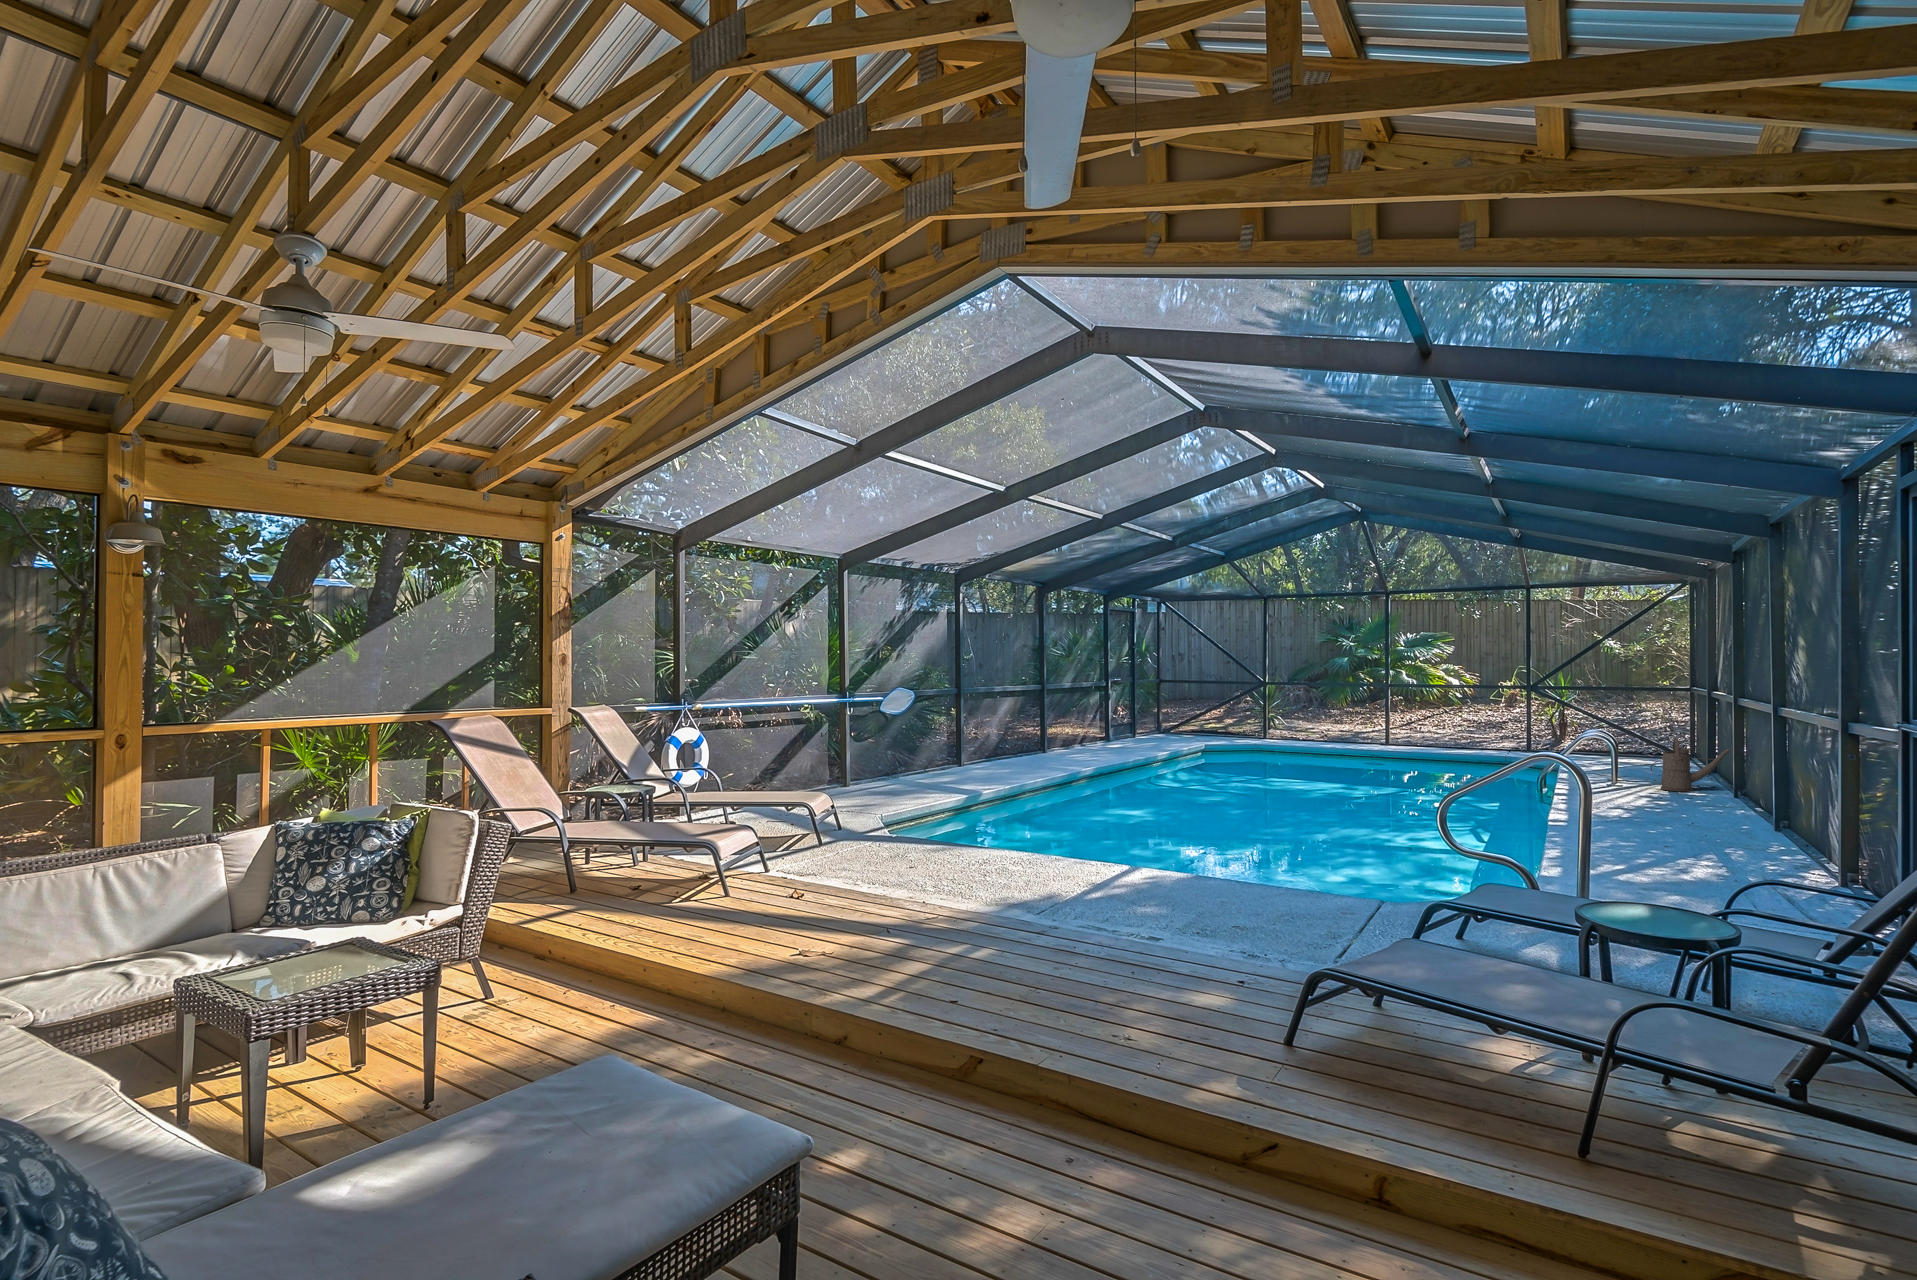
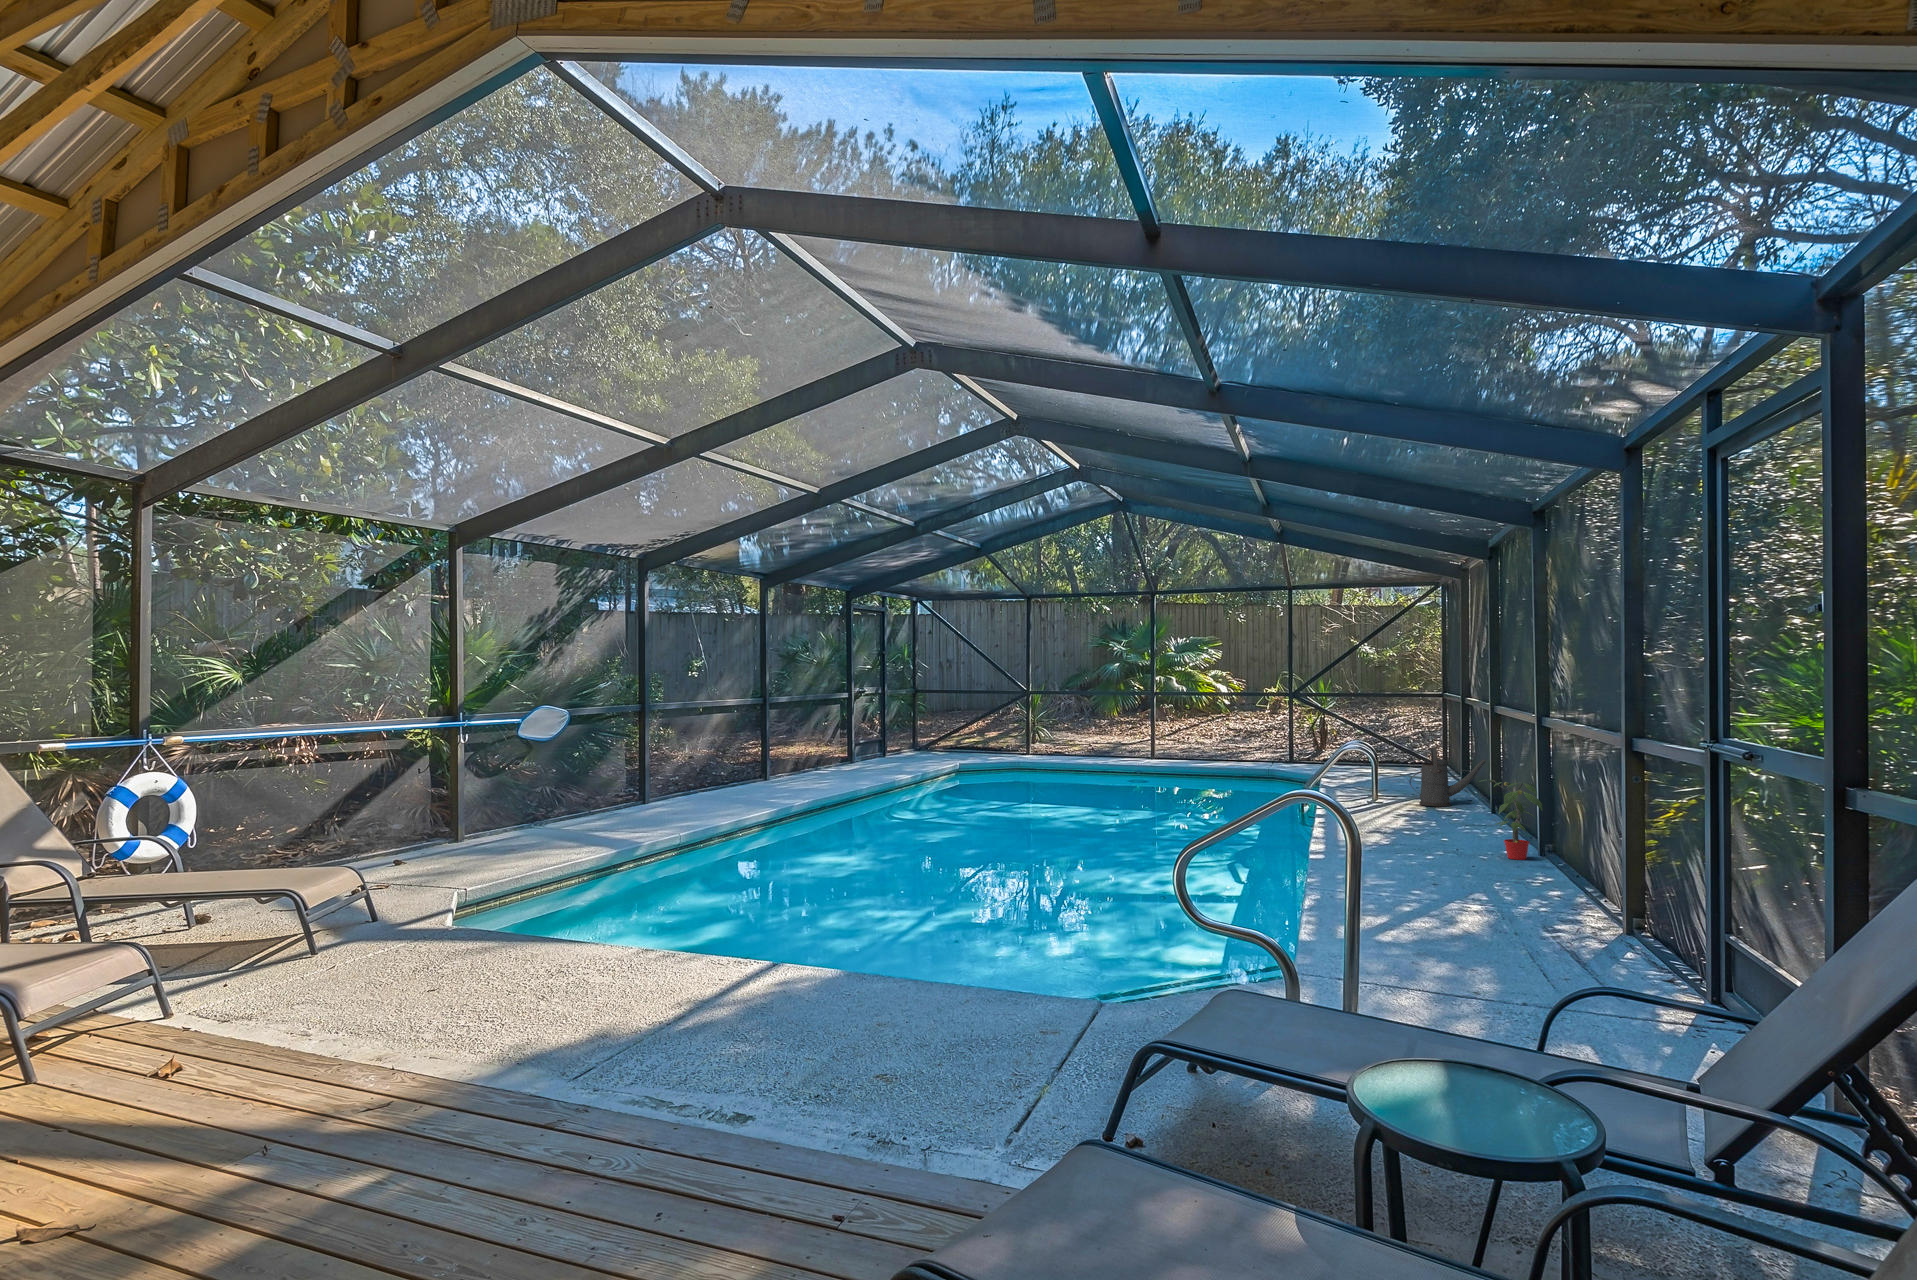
potted plant: none [1714,763,1777,833] -> present [1482,780,1542,860]

